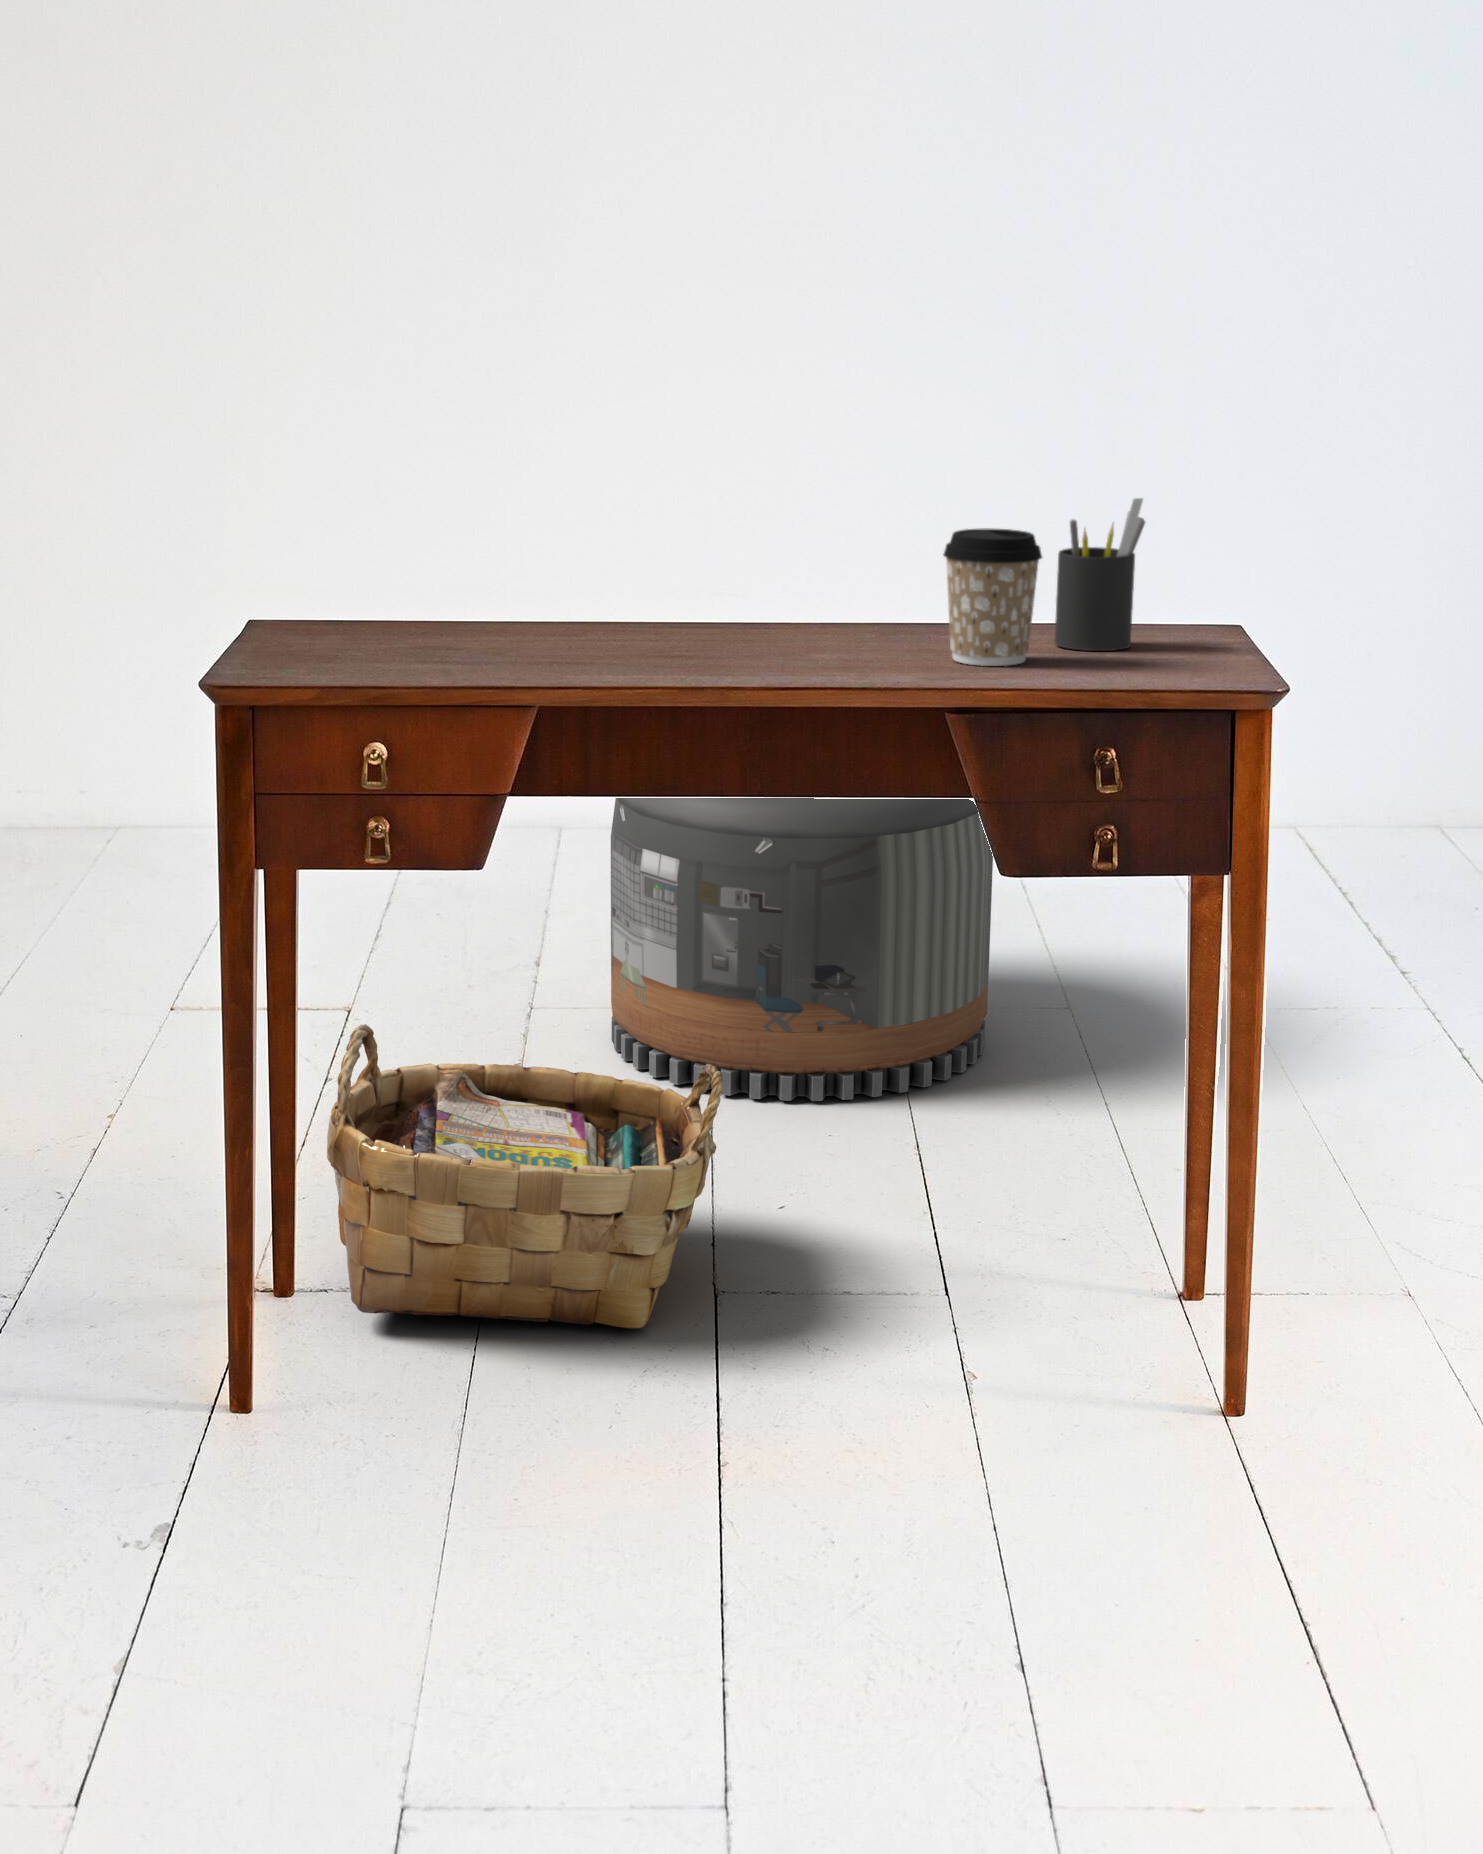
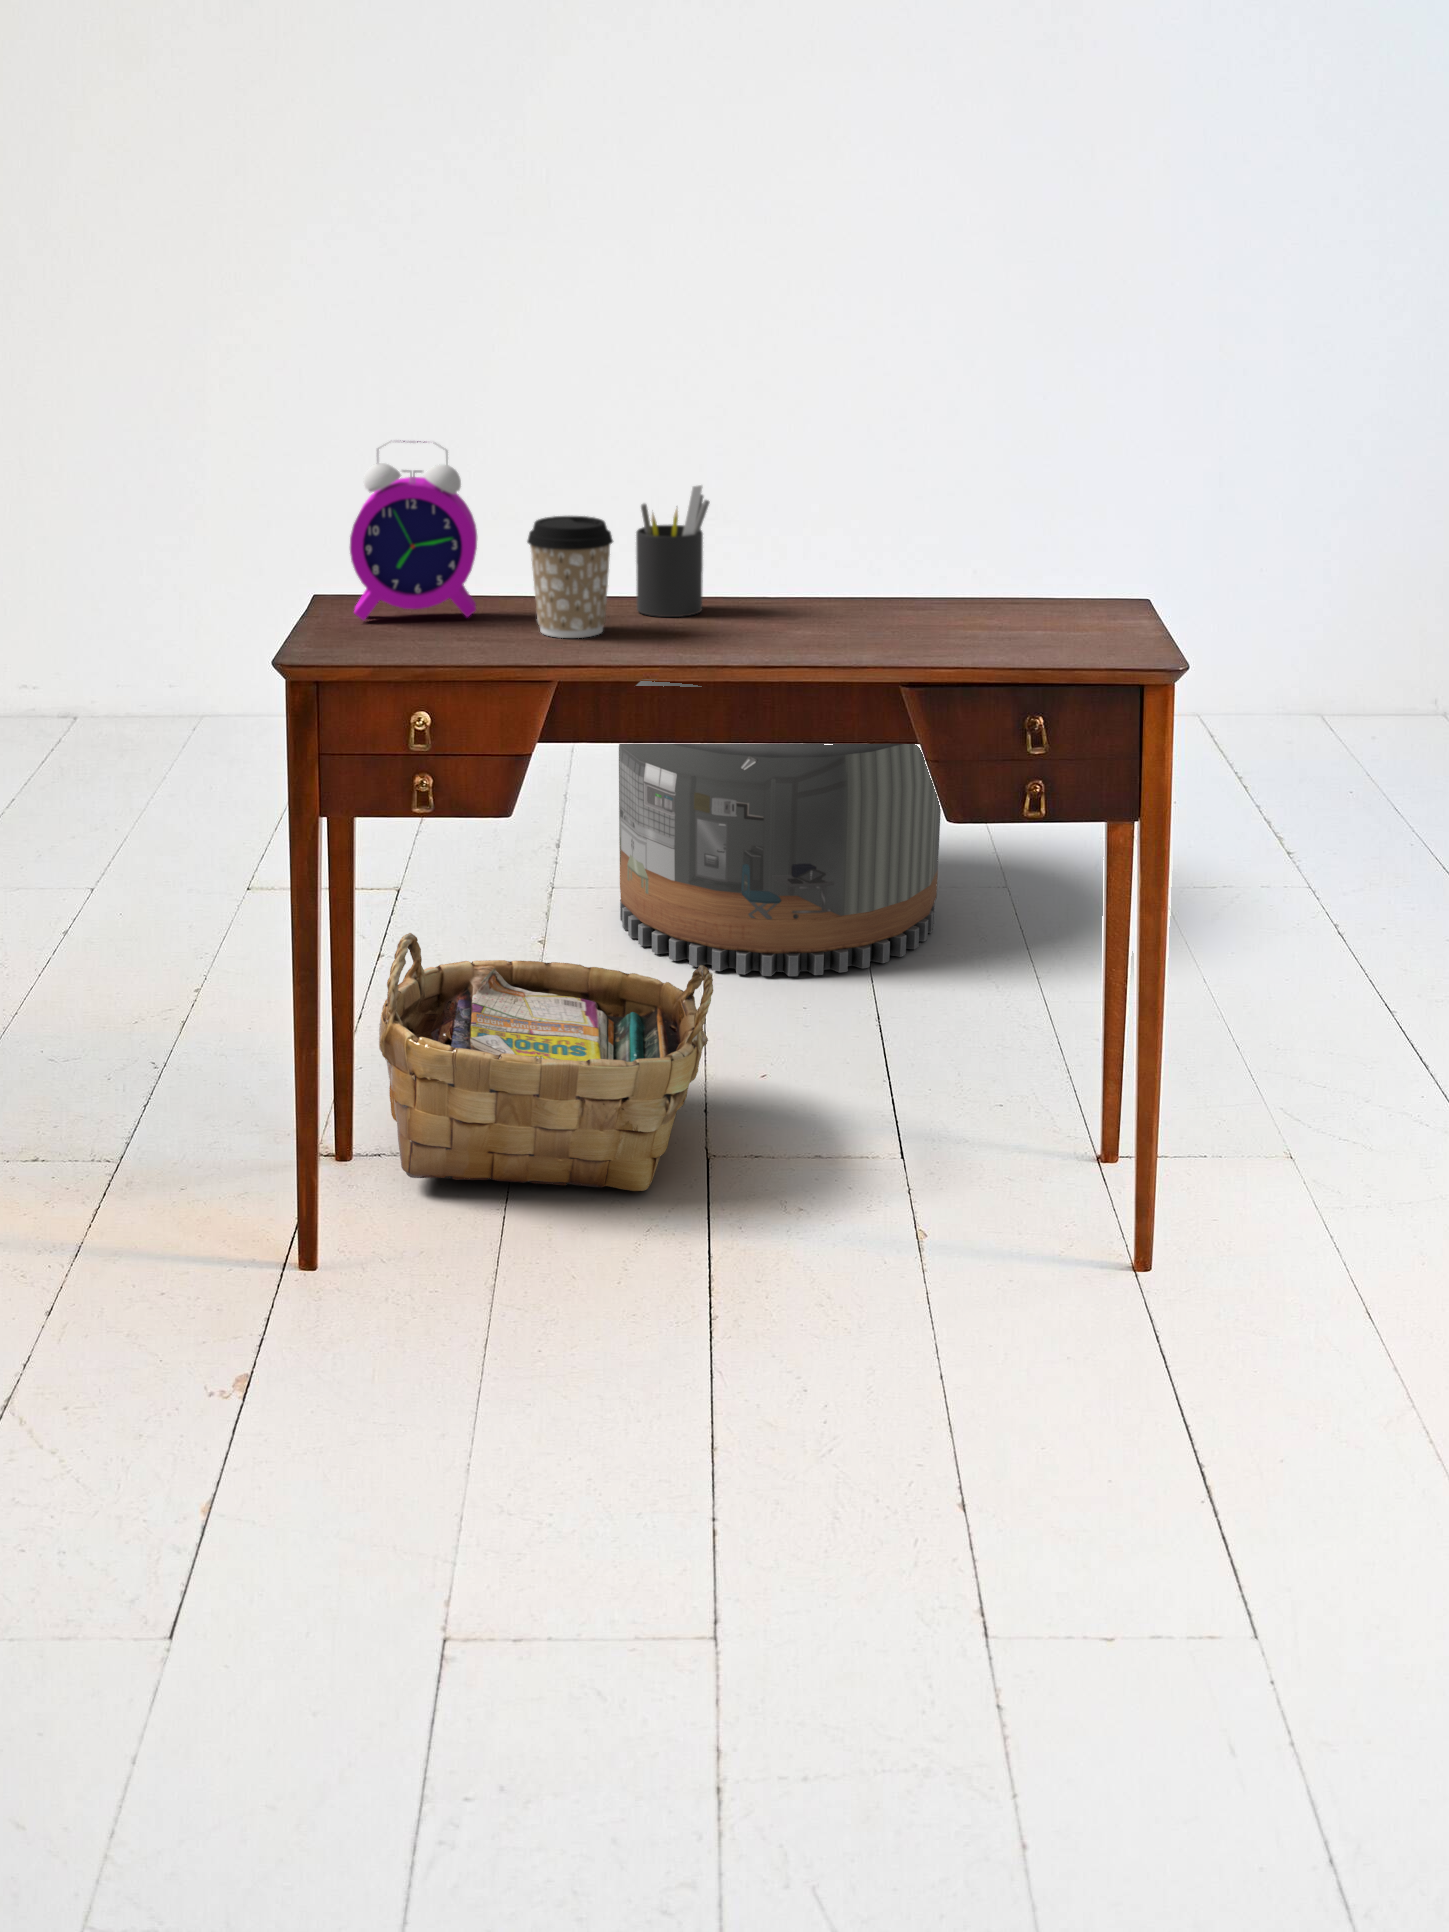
alarm clock: none [303,441,450,649] -> present [350,440,477,620]
pen holder: present [1055,498,1145,651] -> present [636,485,710,617]
coffee cup: present [943,528,1042,666] -> present [527,516,613,638]

